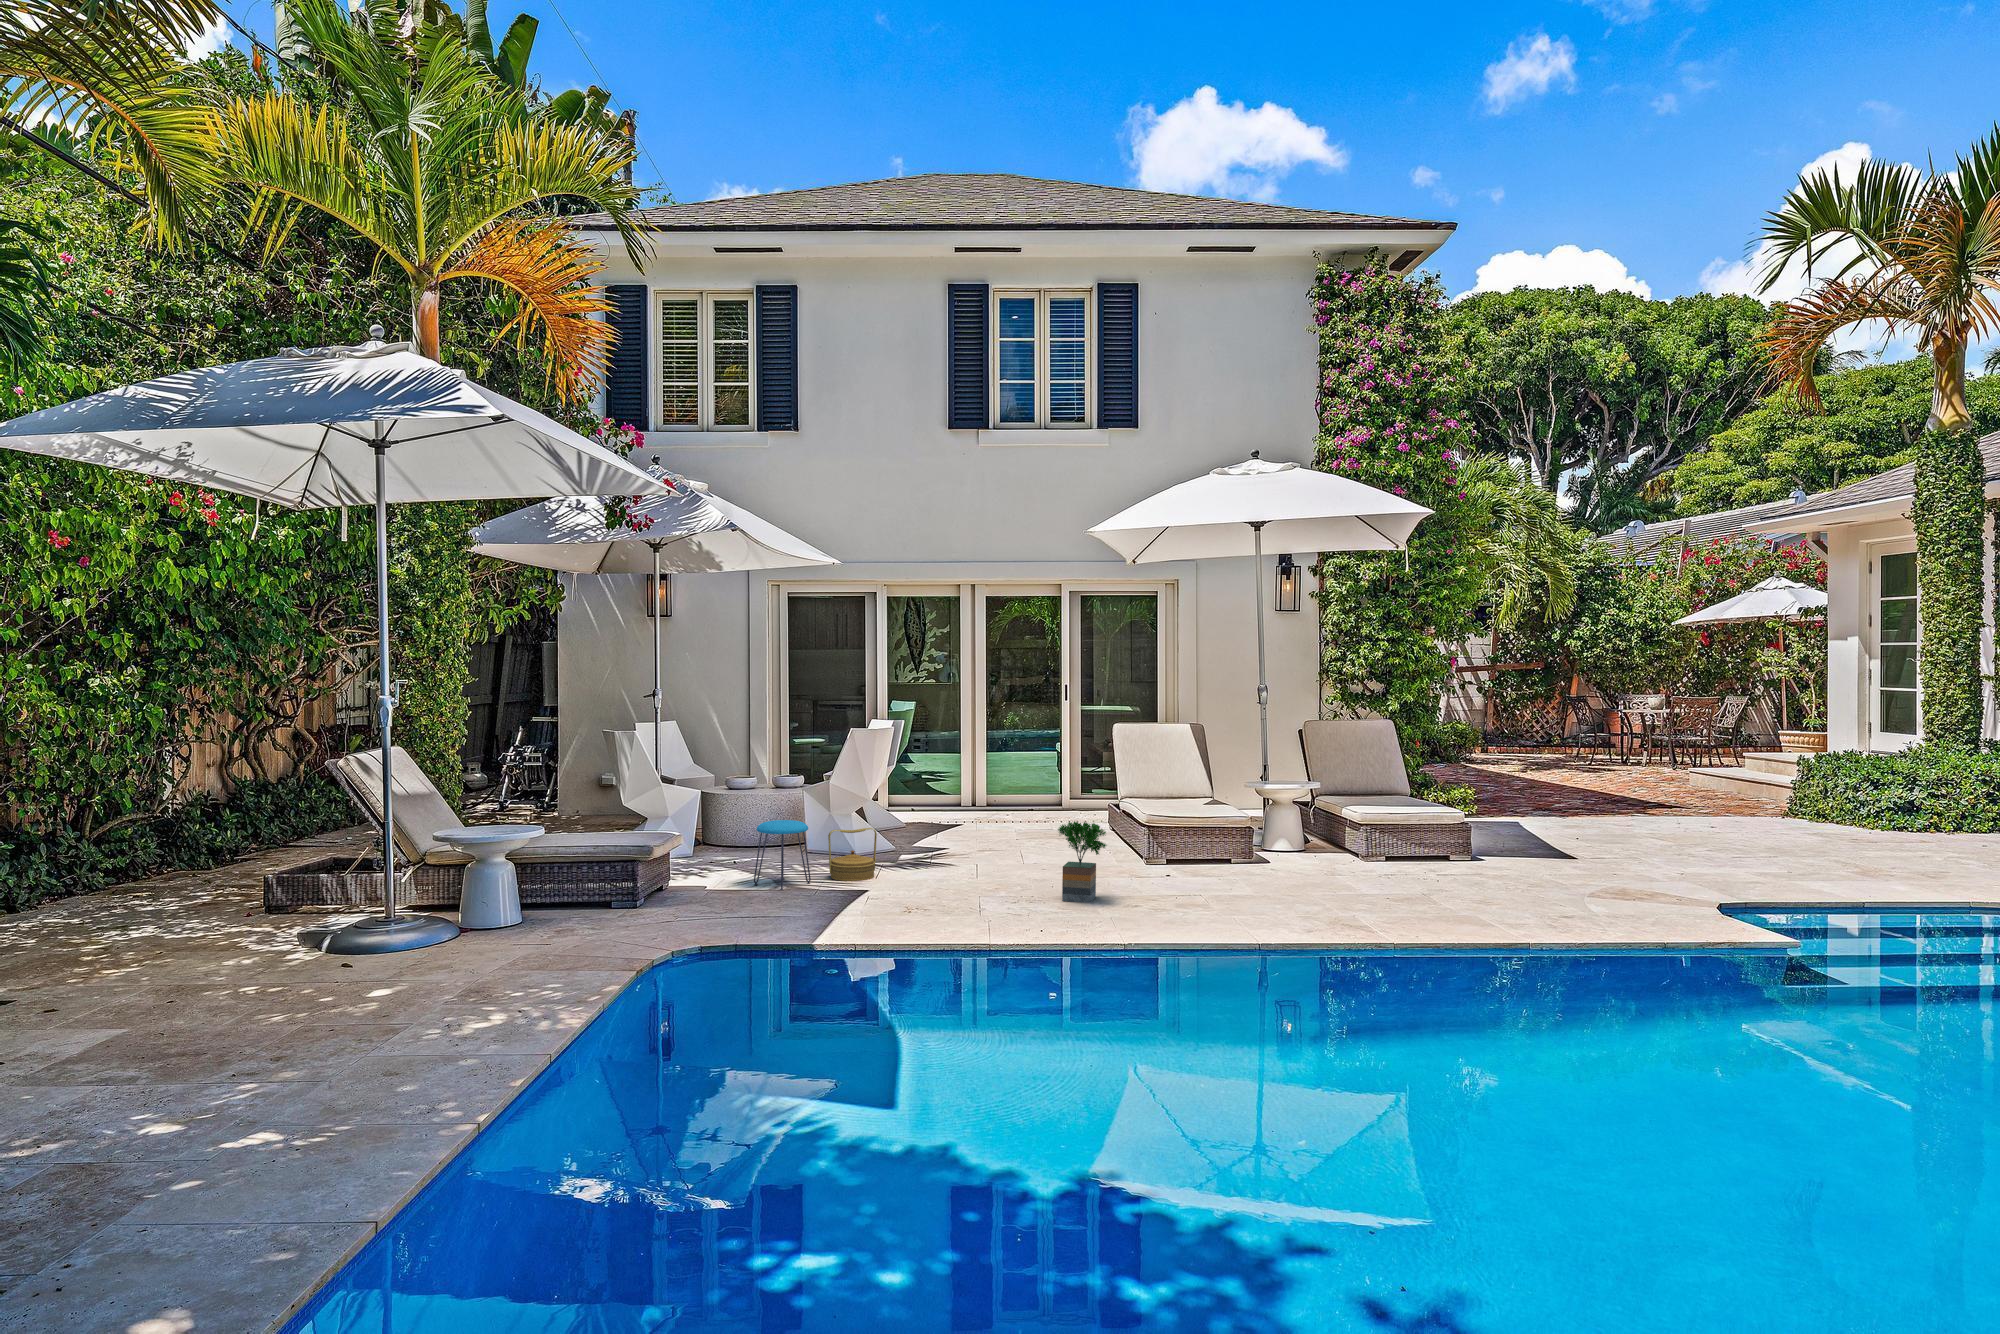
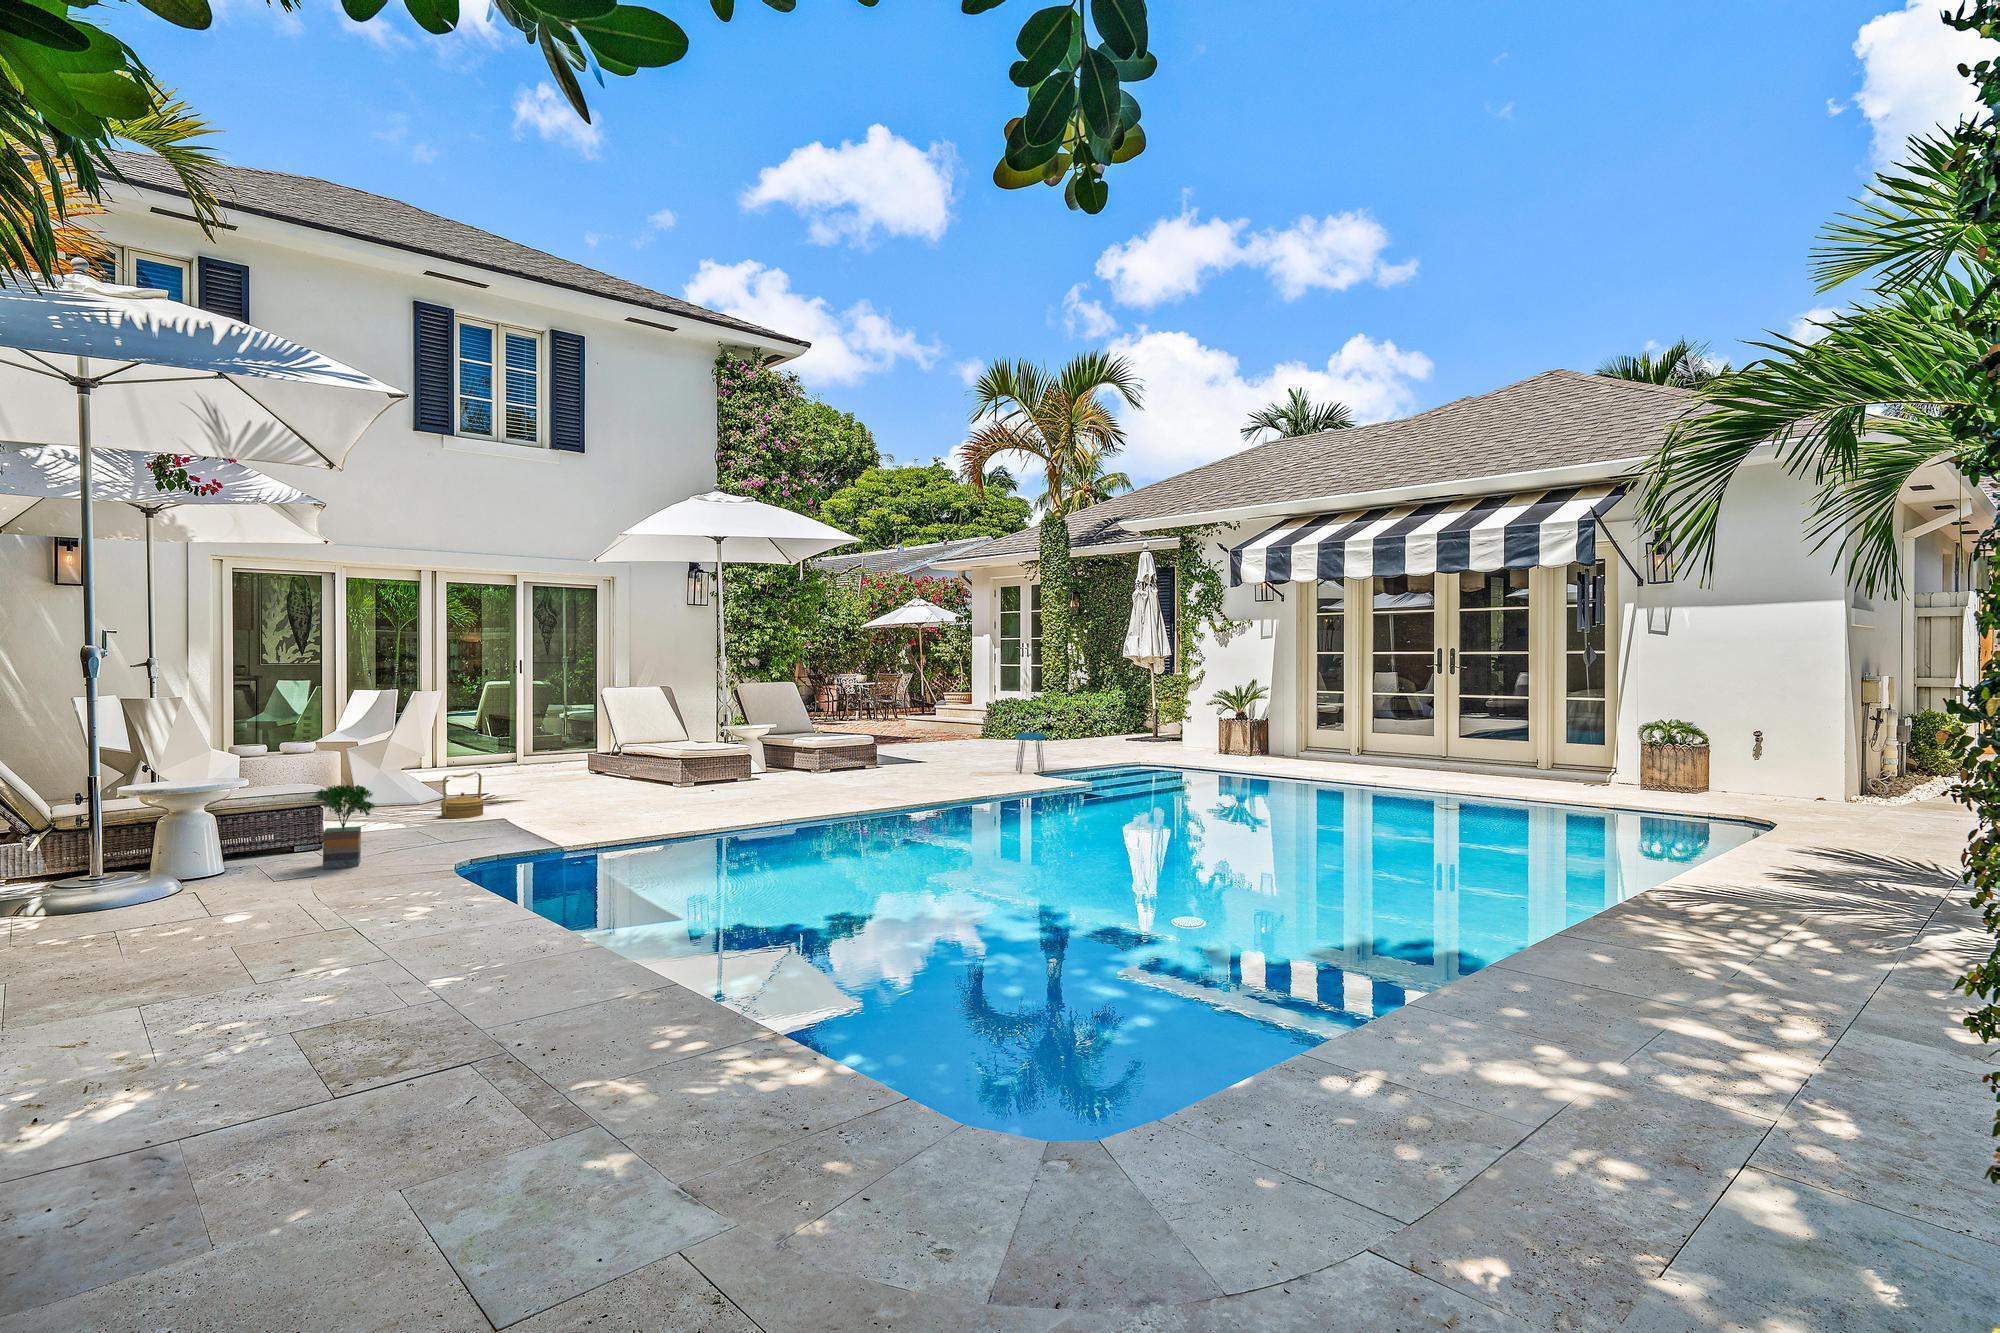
stool: present [754,820,811,890] -> present [1015,733,1046,773]
potted tree: present [1058,821,1106,903] -> present [314,785,376,869]

